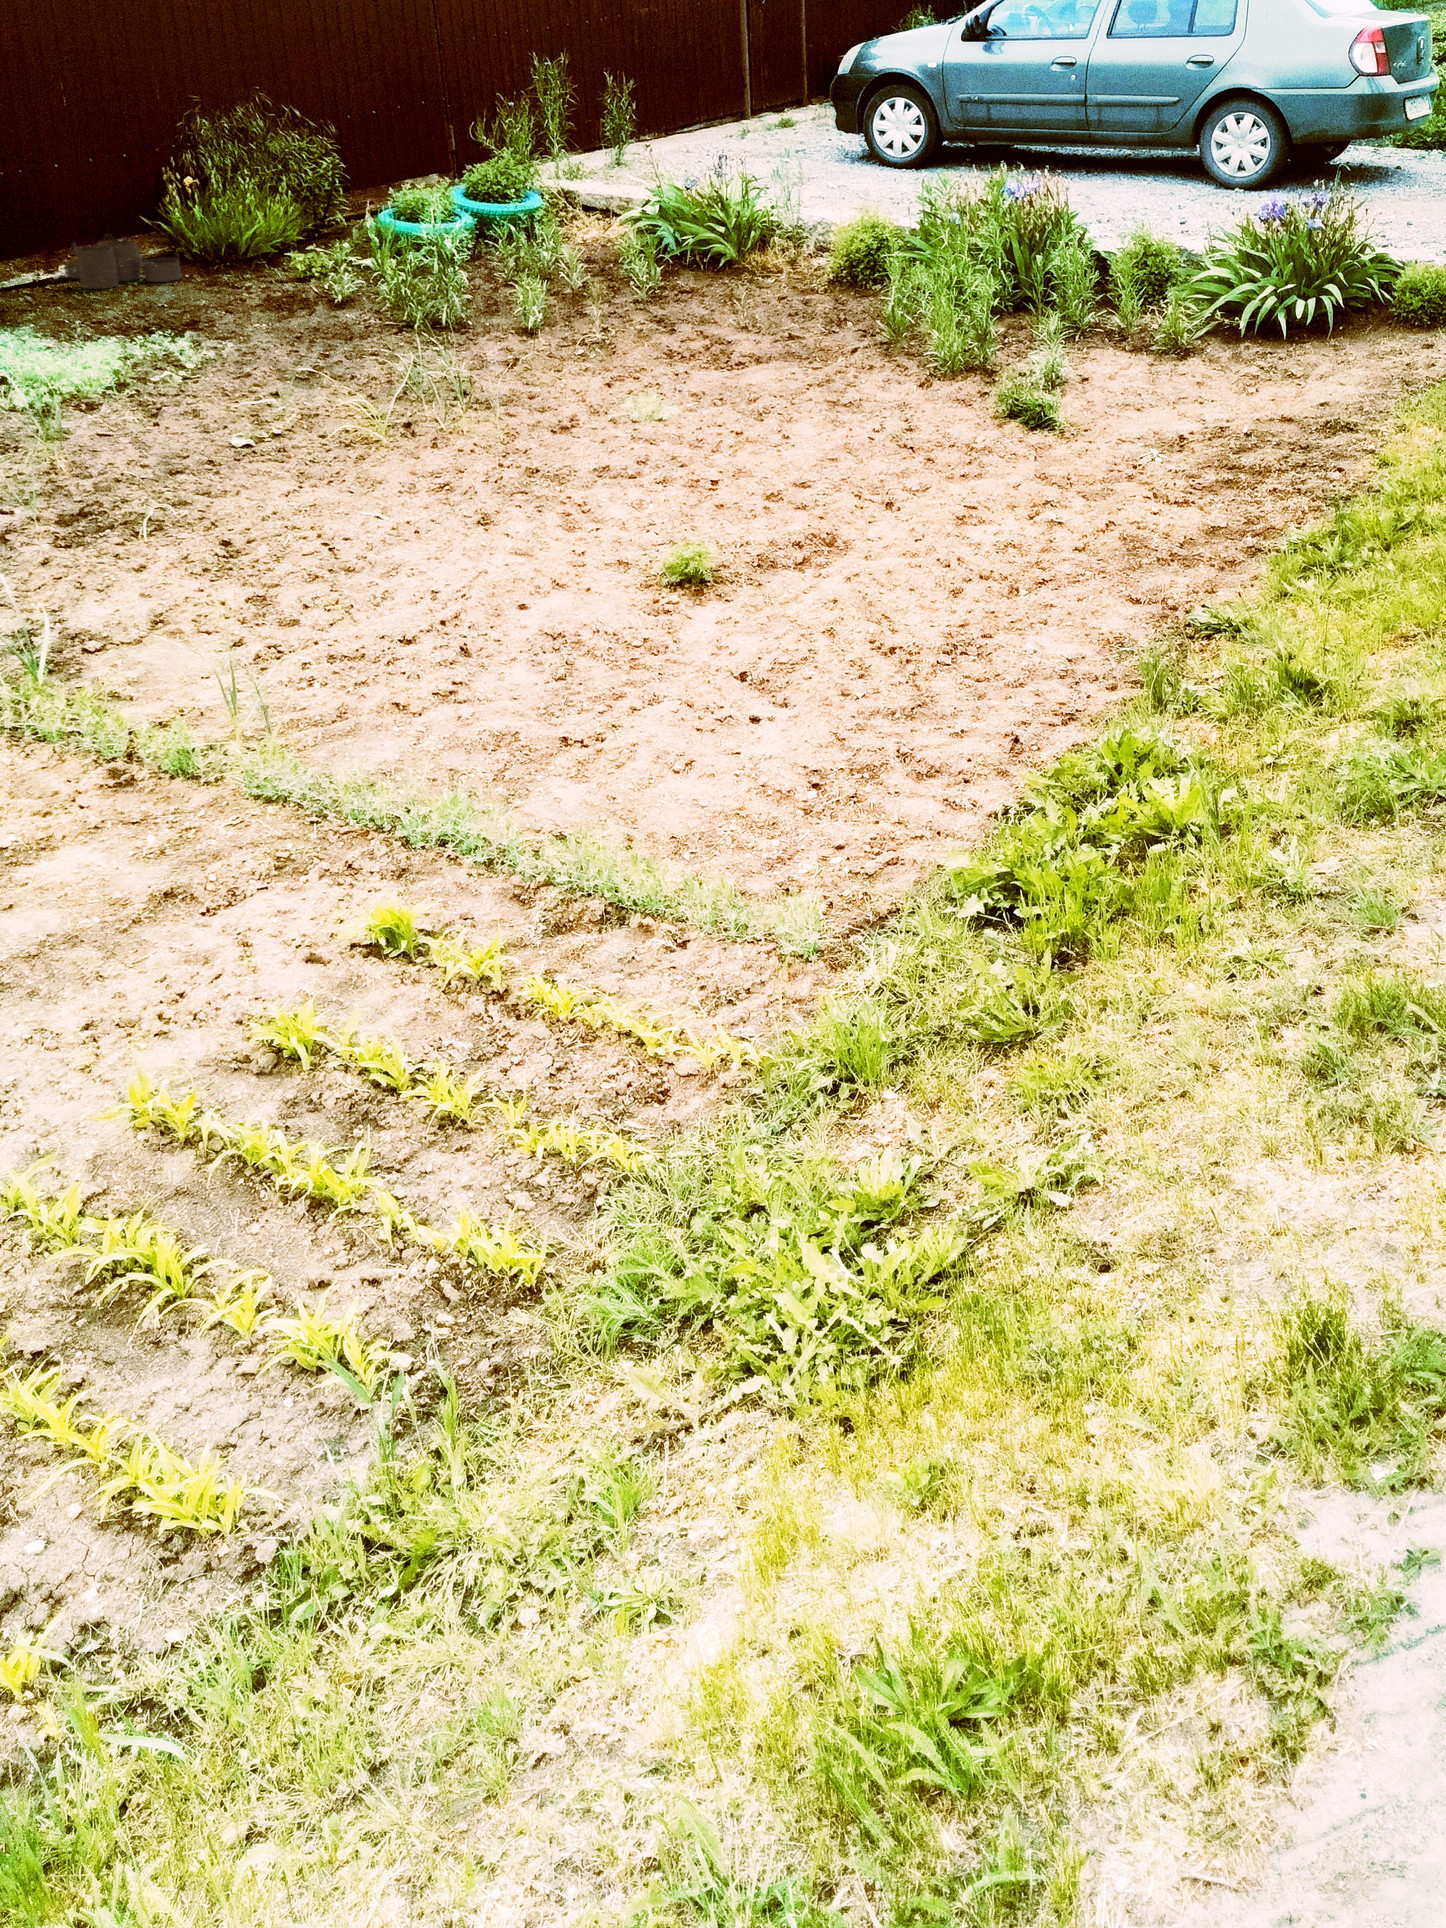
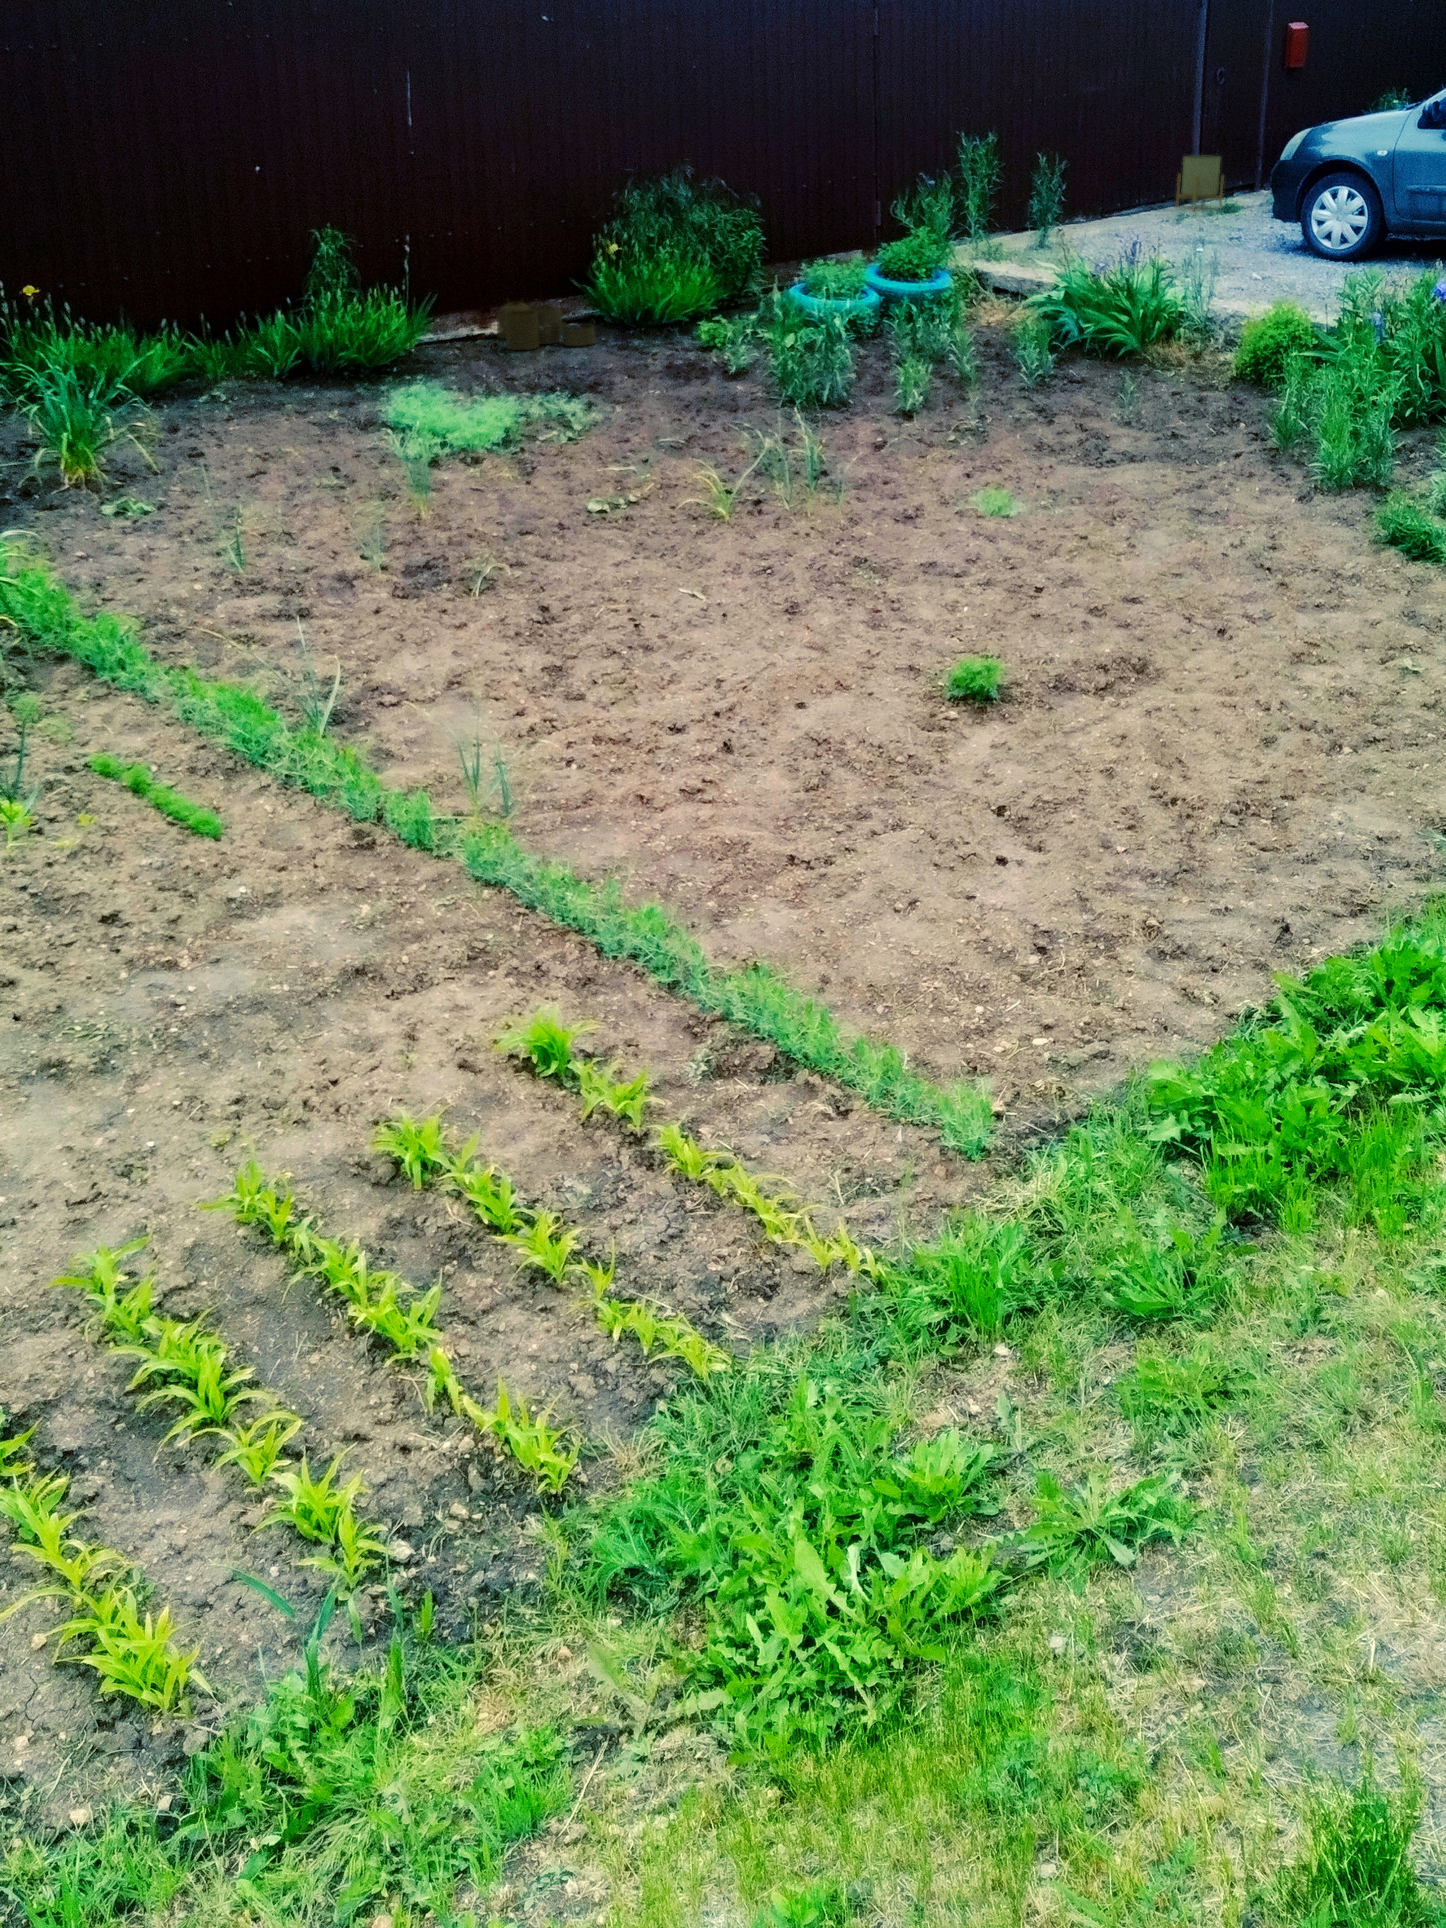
planter: none [742,75,786,128] -> present [1176,155,1224,210]

